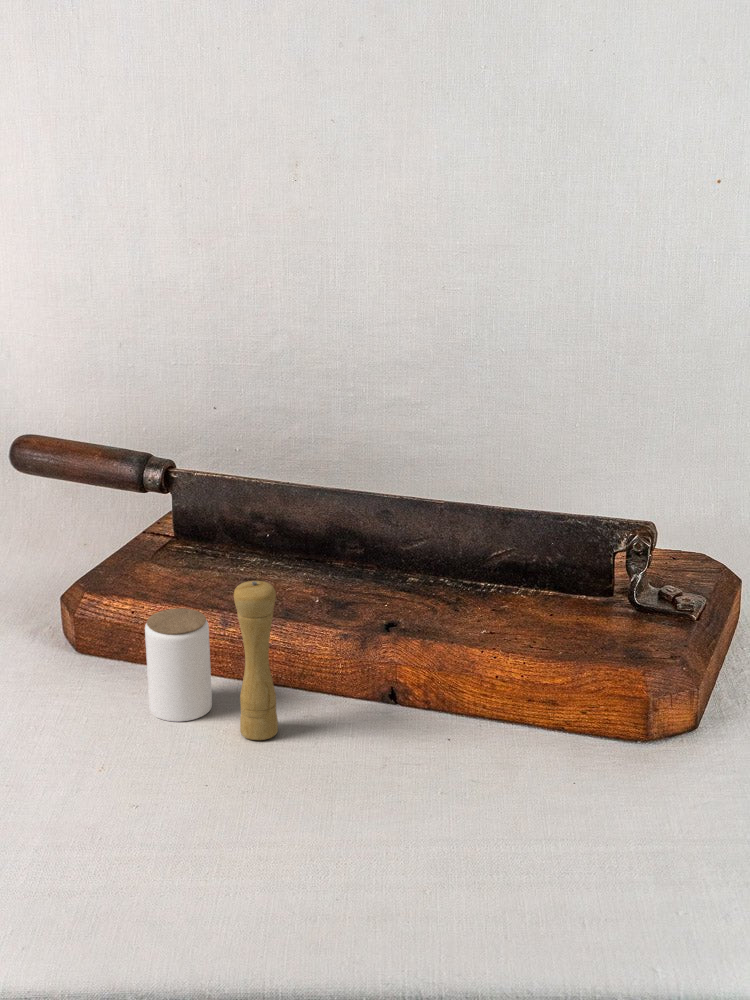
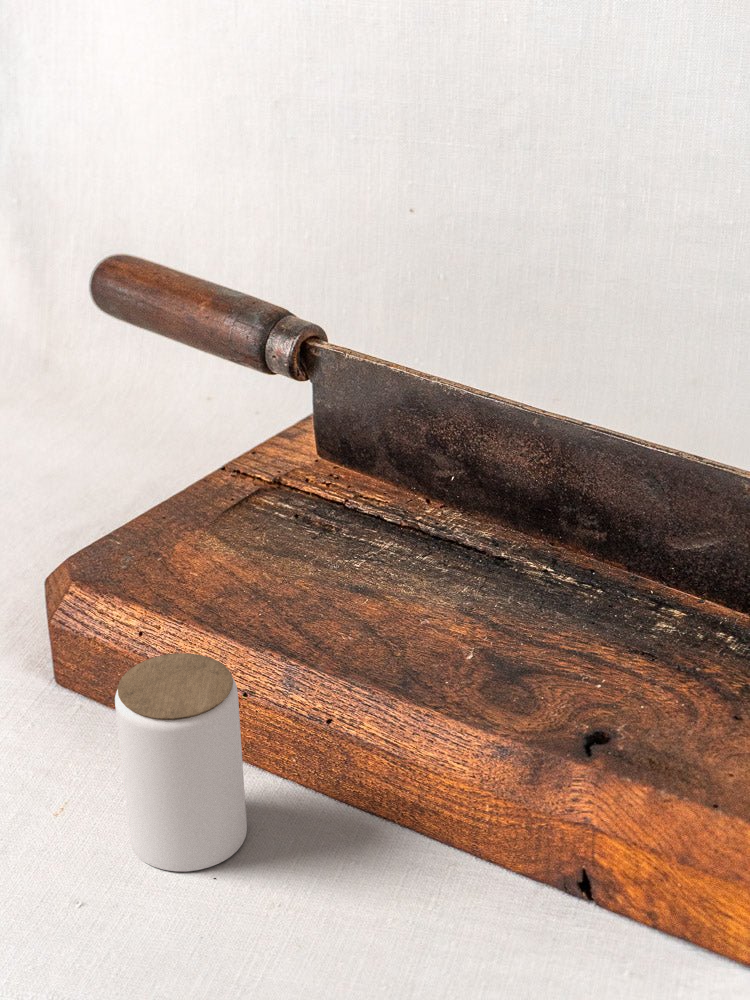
pepper mill: present [234,581,278,740] -> none [252,645,344,948]

